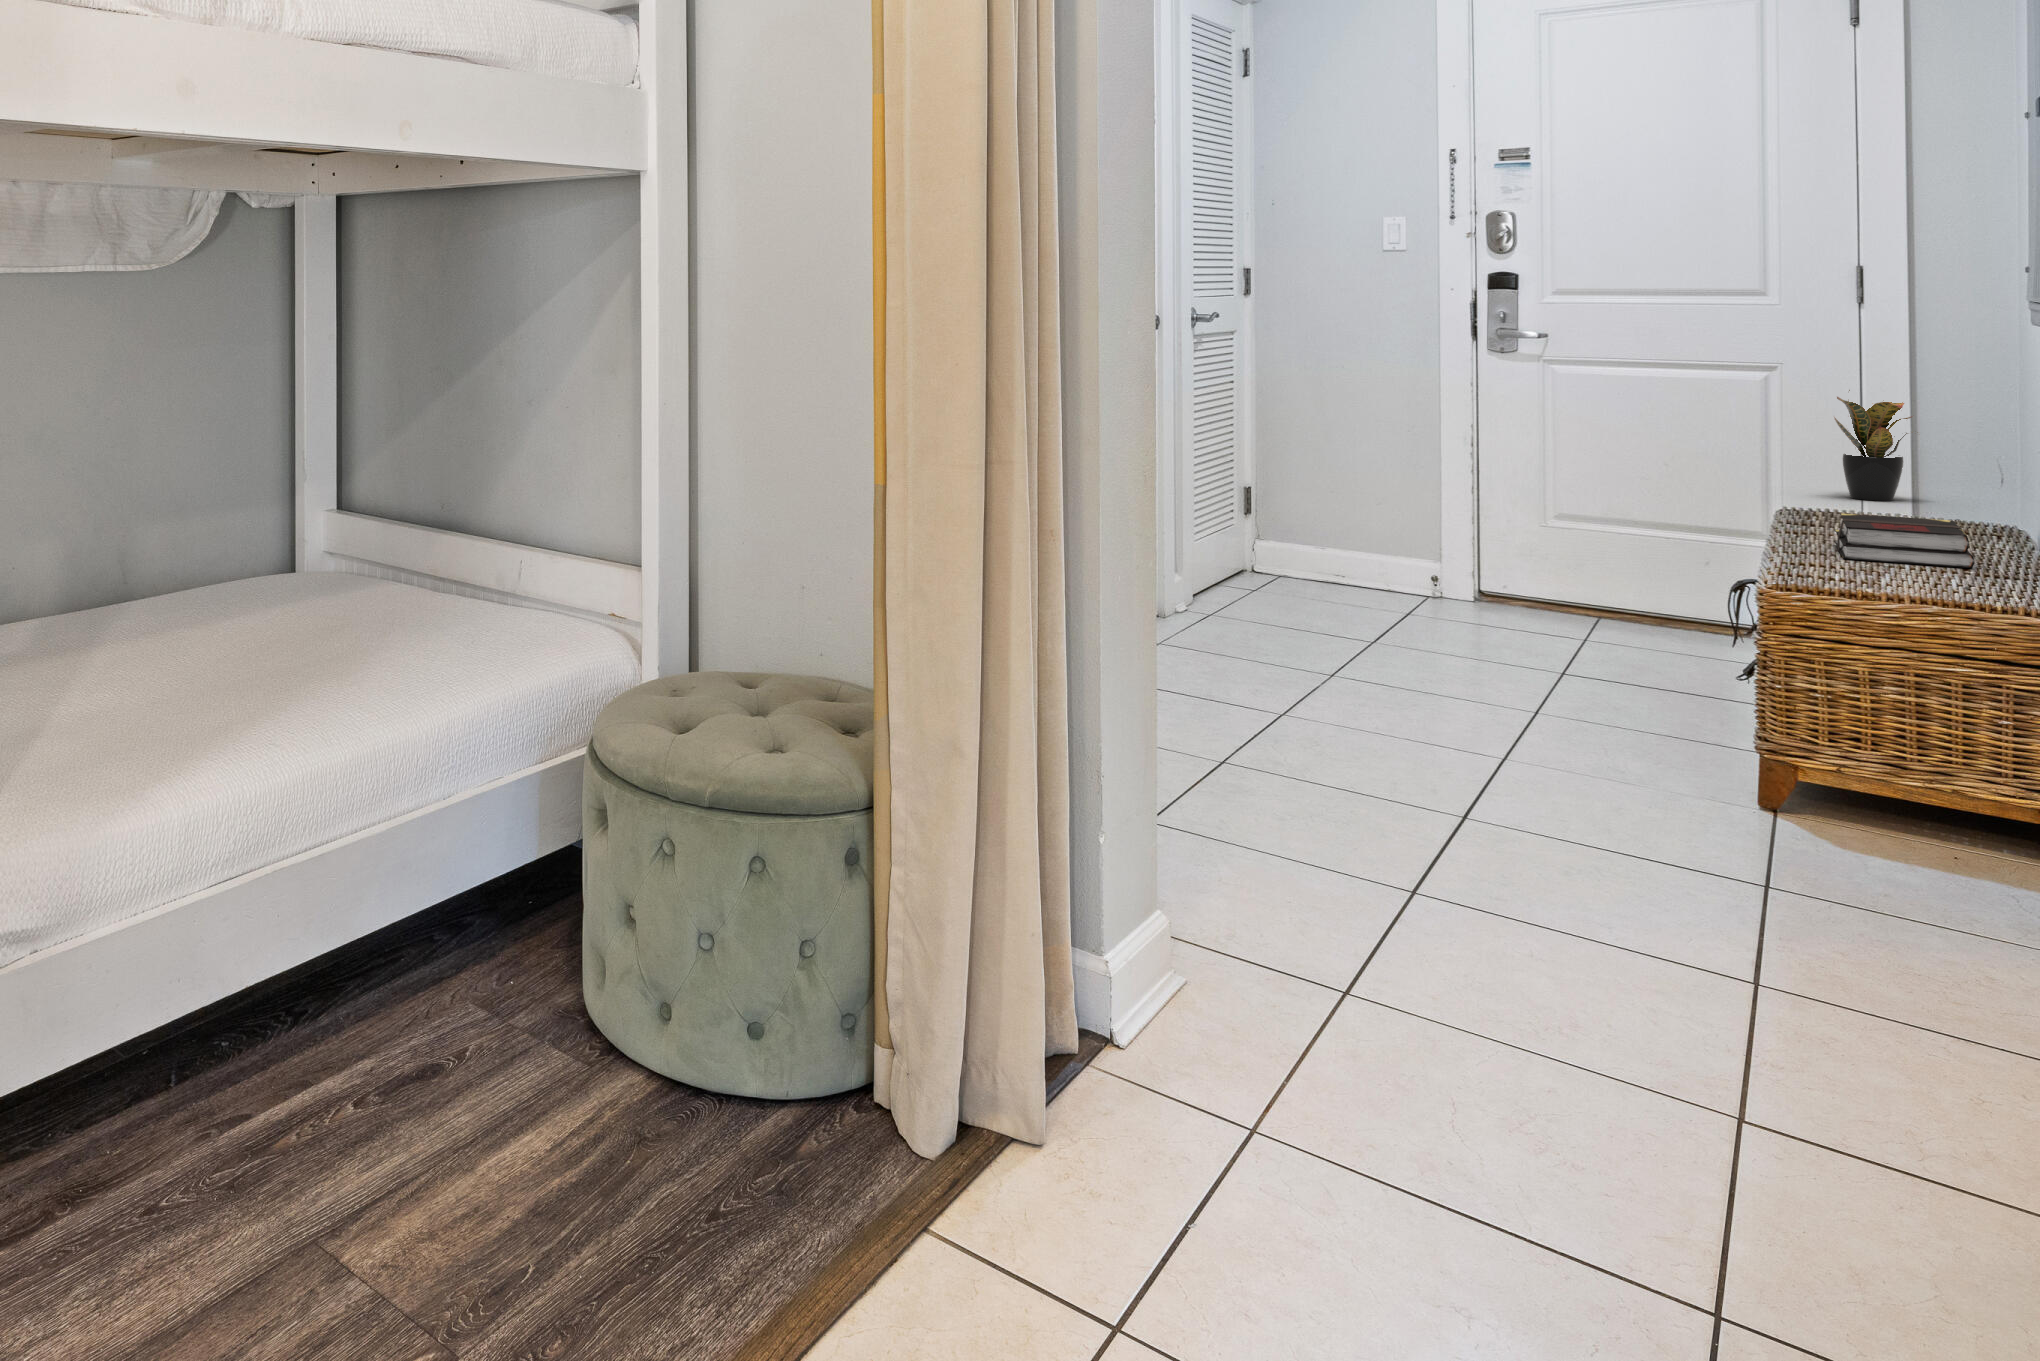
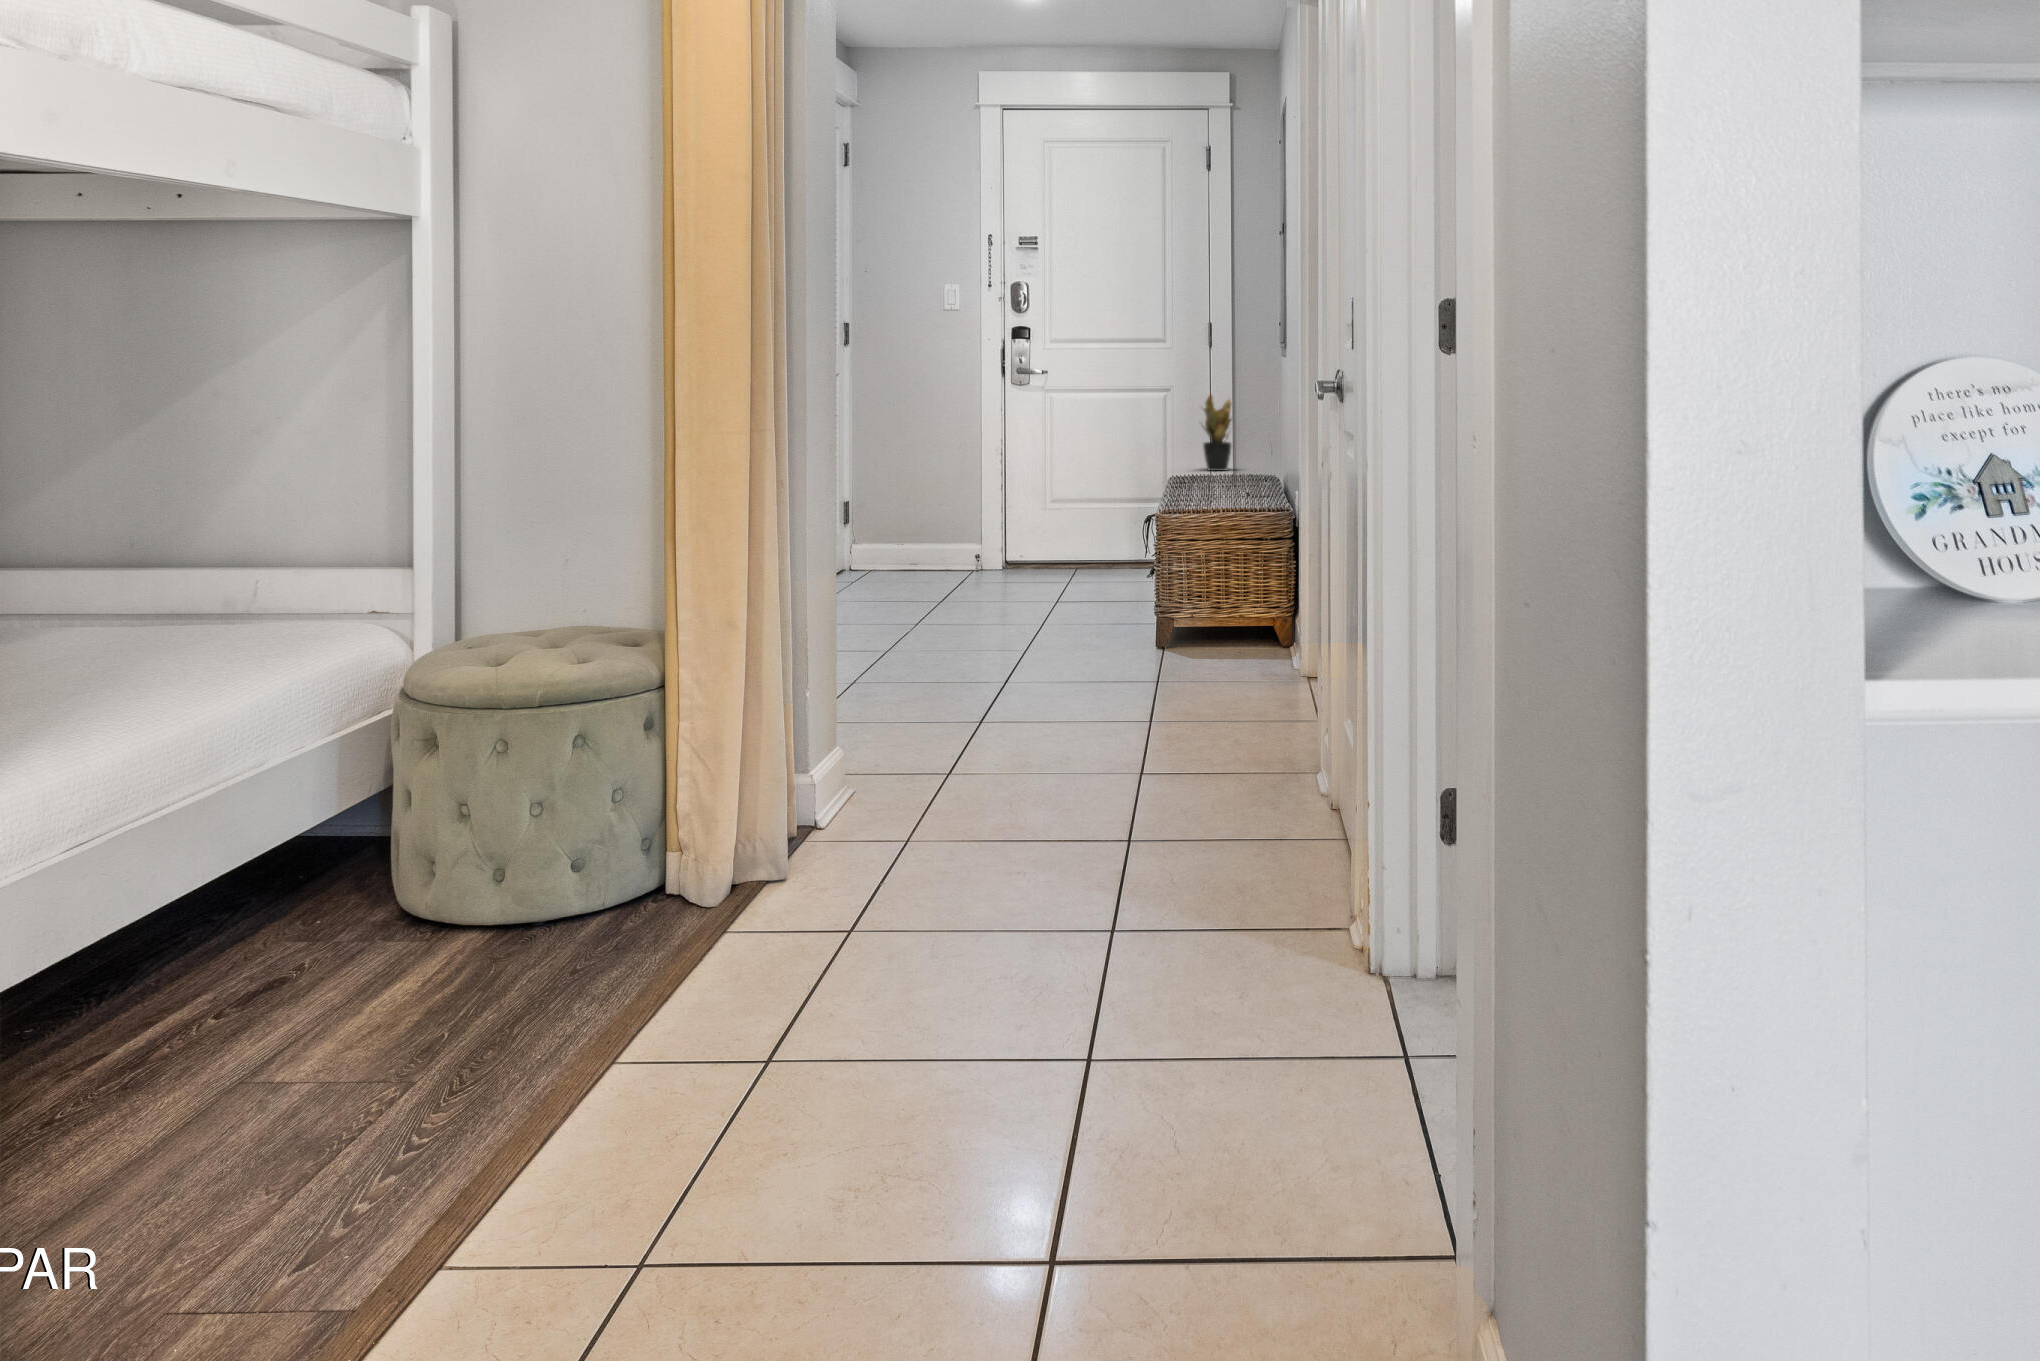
book: present [1835,514,1975,568] -> none [1197,473,1256,498]

